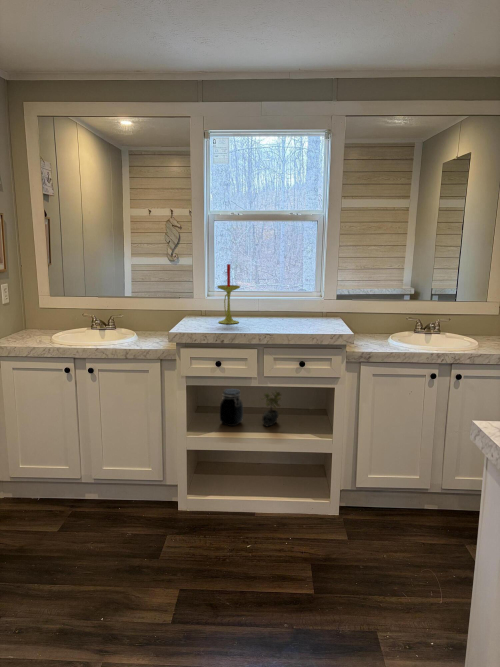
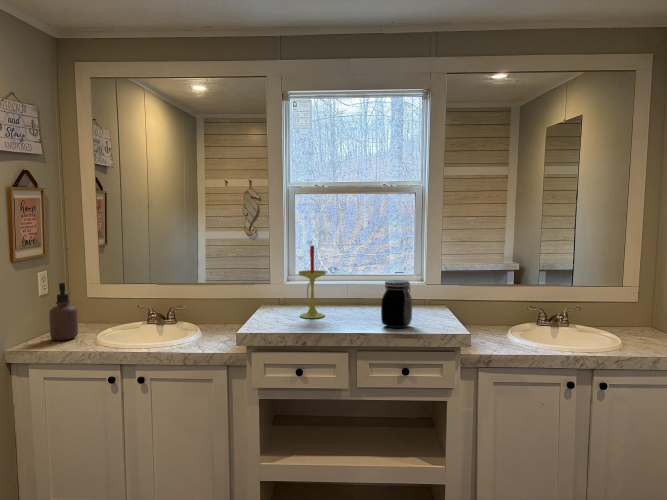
soap dispenser: none [13,294,36,340] -> present [49,283,78,341]
jar: present [220,389,243,426] -> present [381,280,412,328]
succulent plant: present [262,392,281,426] -> none [353,399,379,447]

